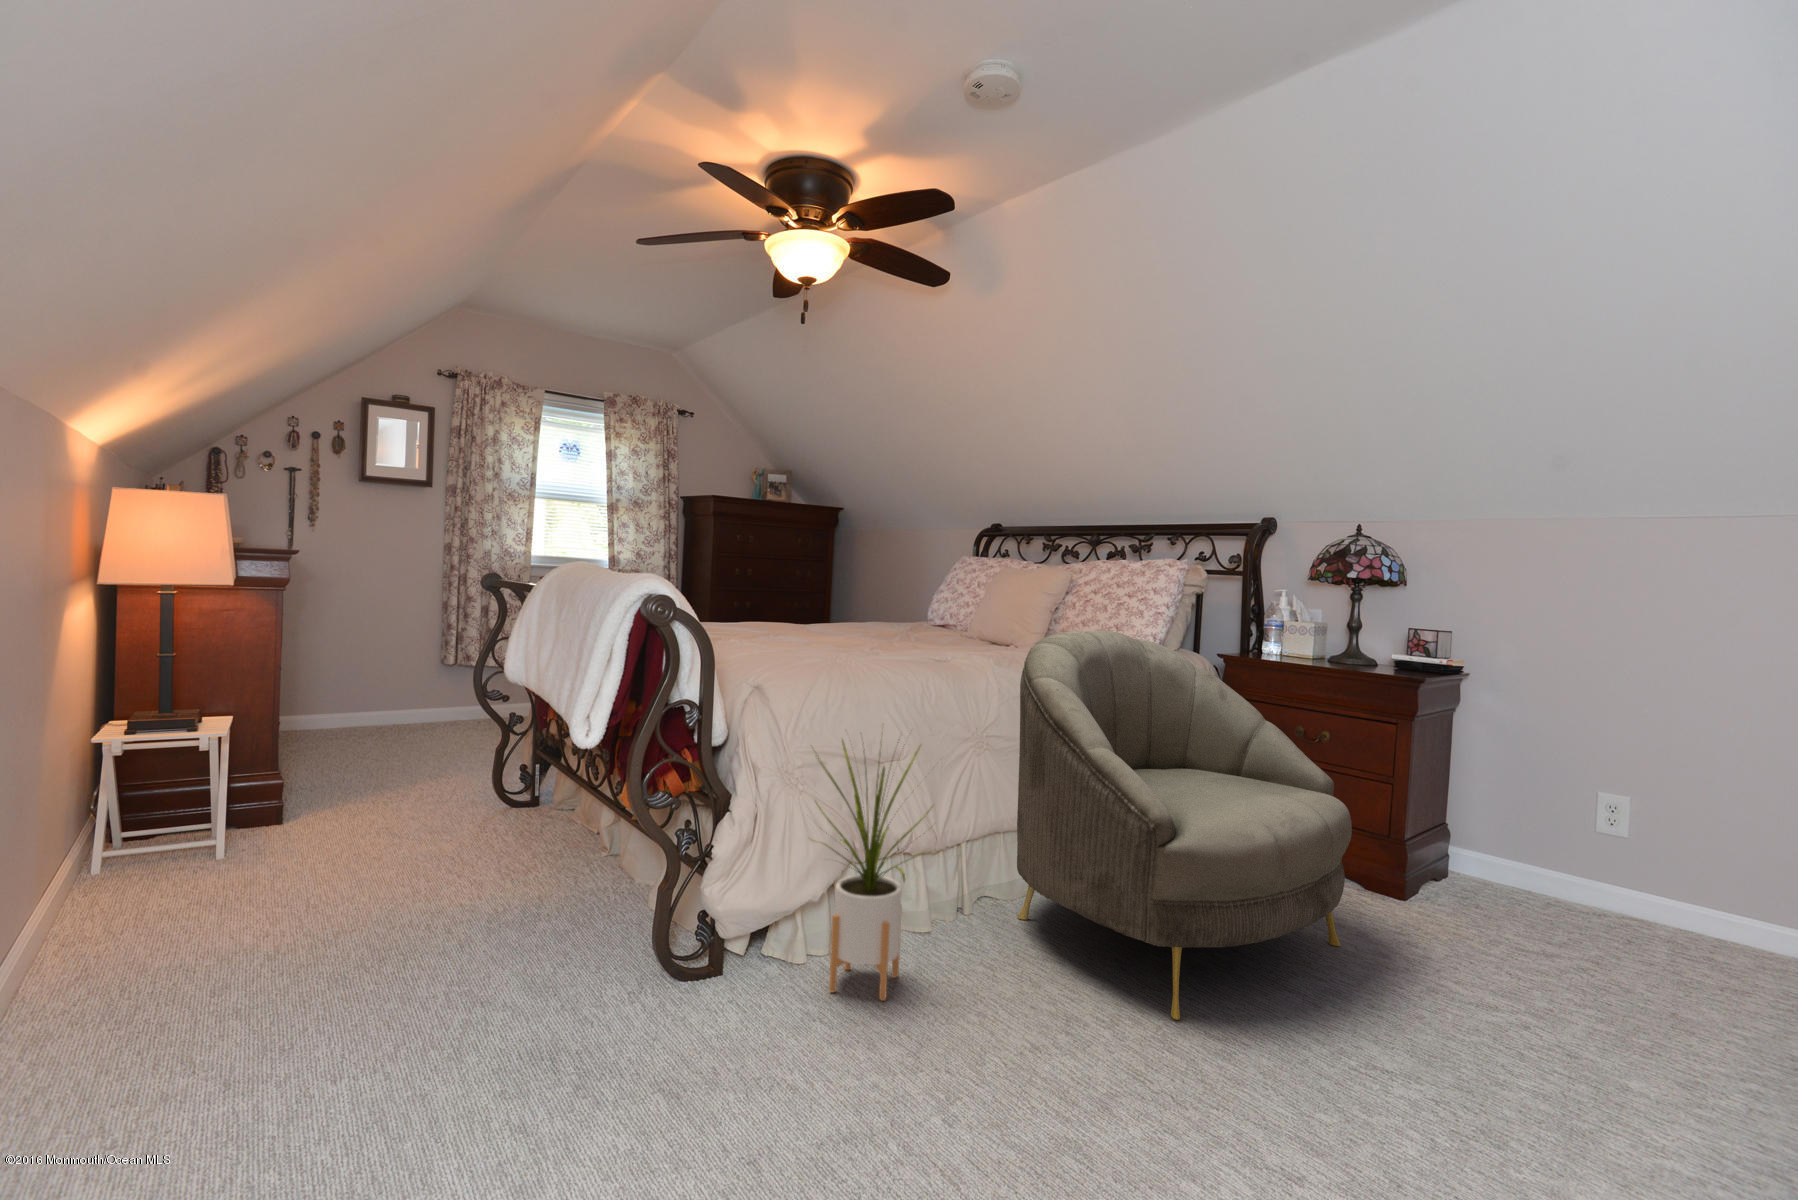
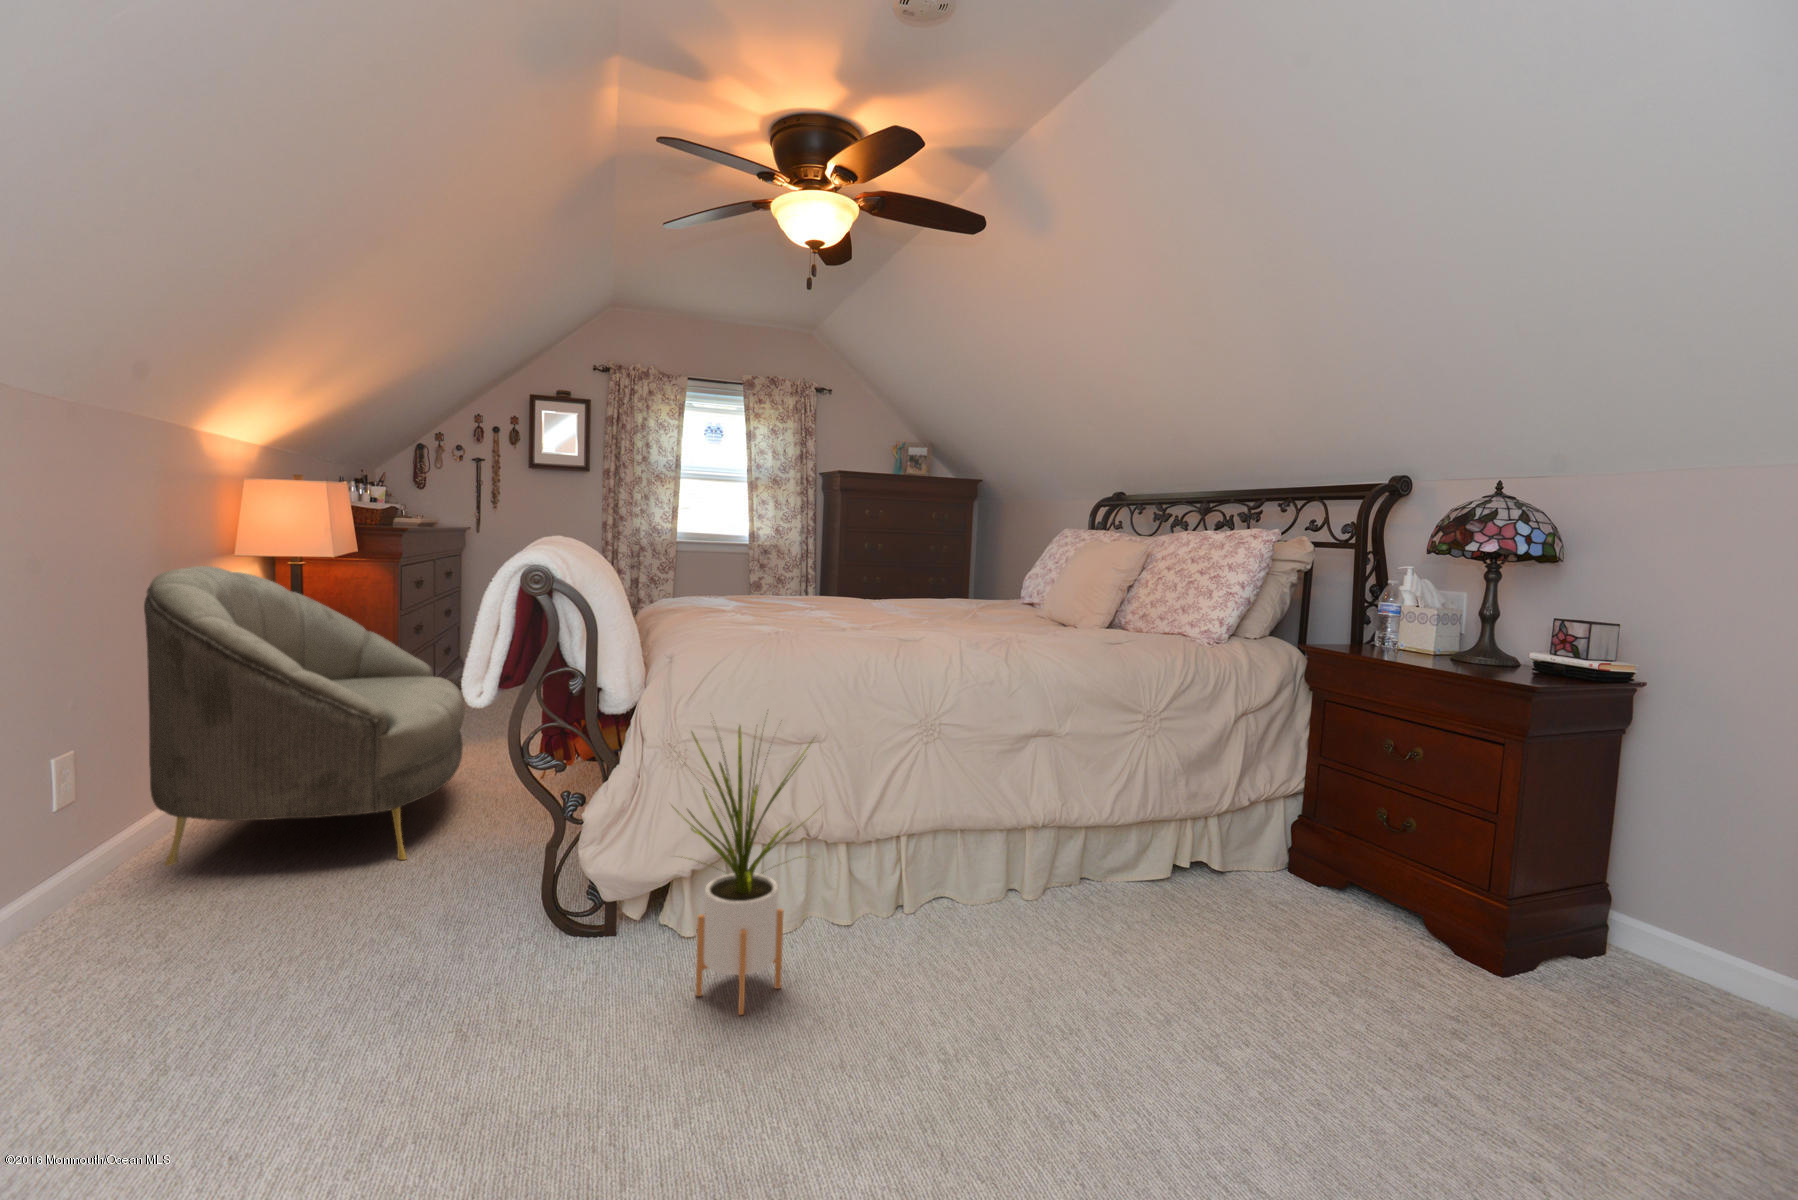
armchair: present [1017,631,1352,1020] -> present [144,566,464,866]

